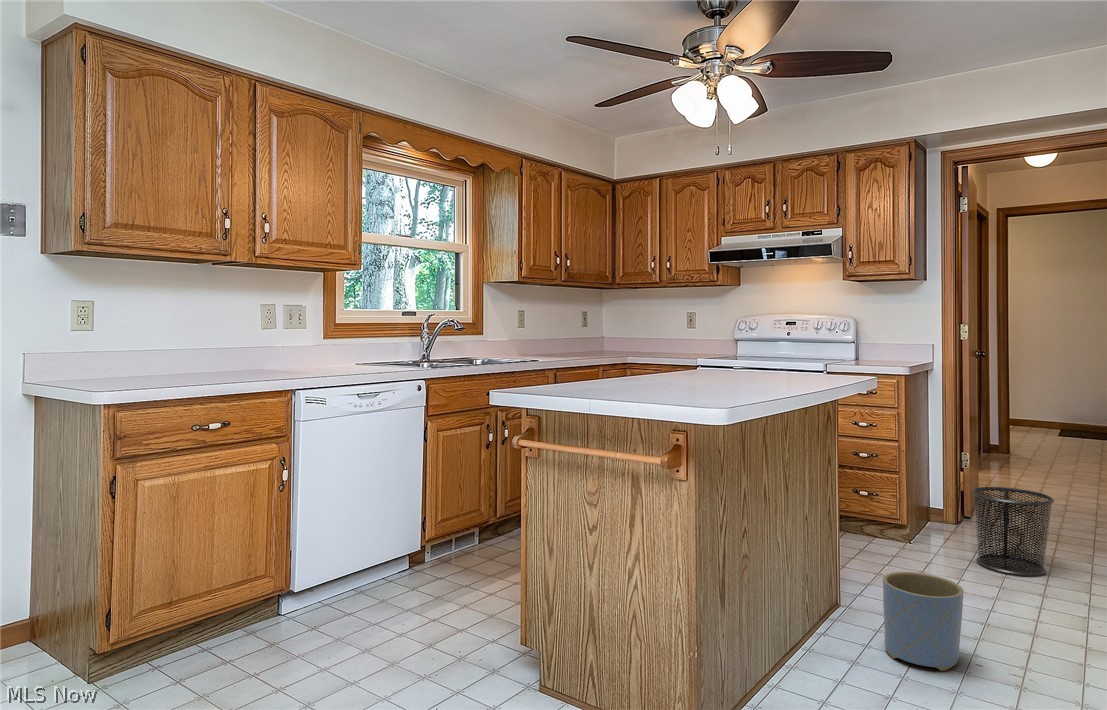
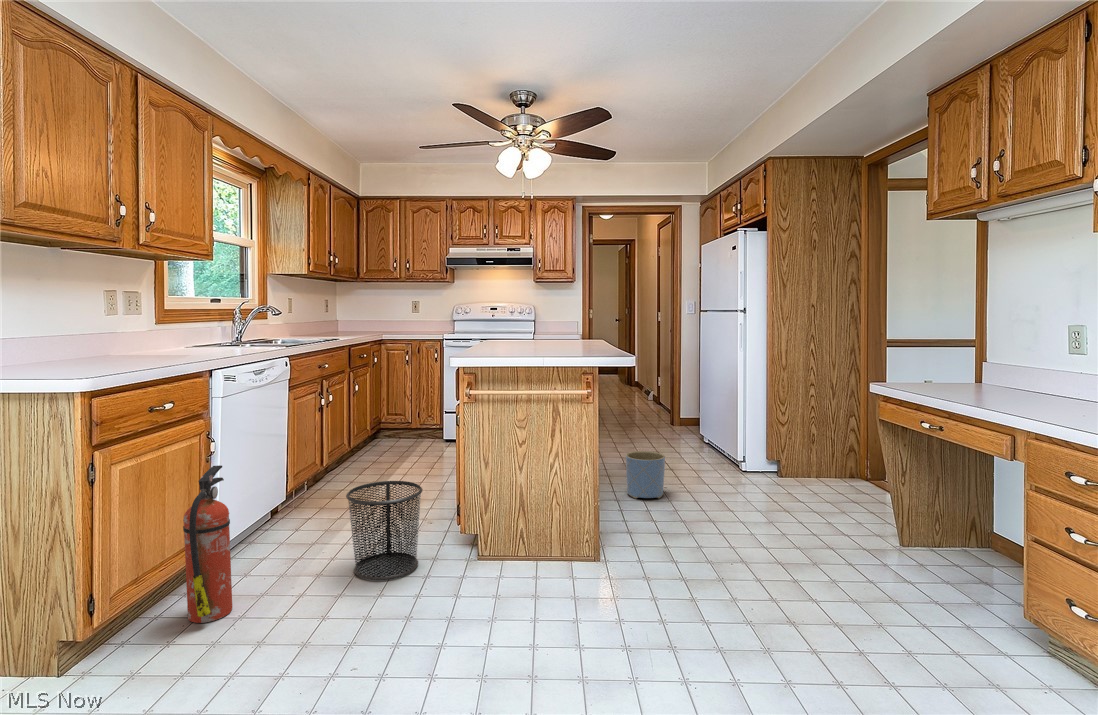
waste bin: present [972,487,1054,576] -> present [346,481,423,580]
fire extinguisher: none [191,495,260,670] -> present [183,465,232,623]

